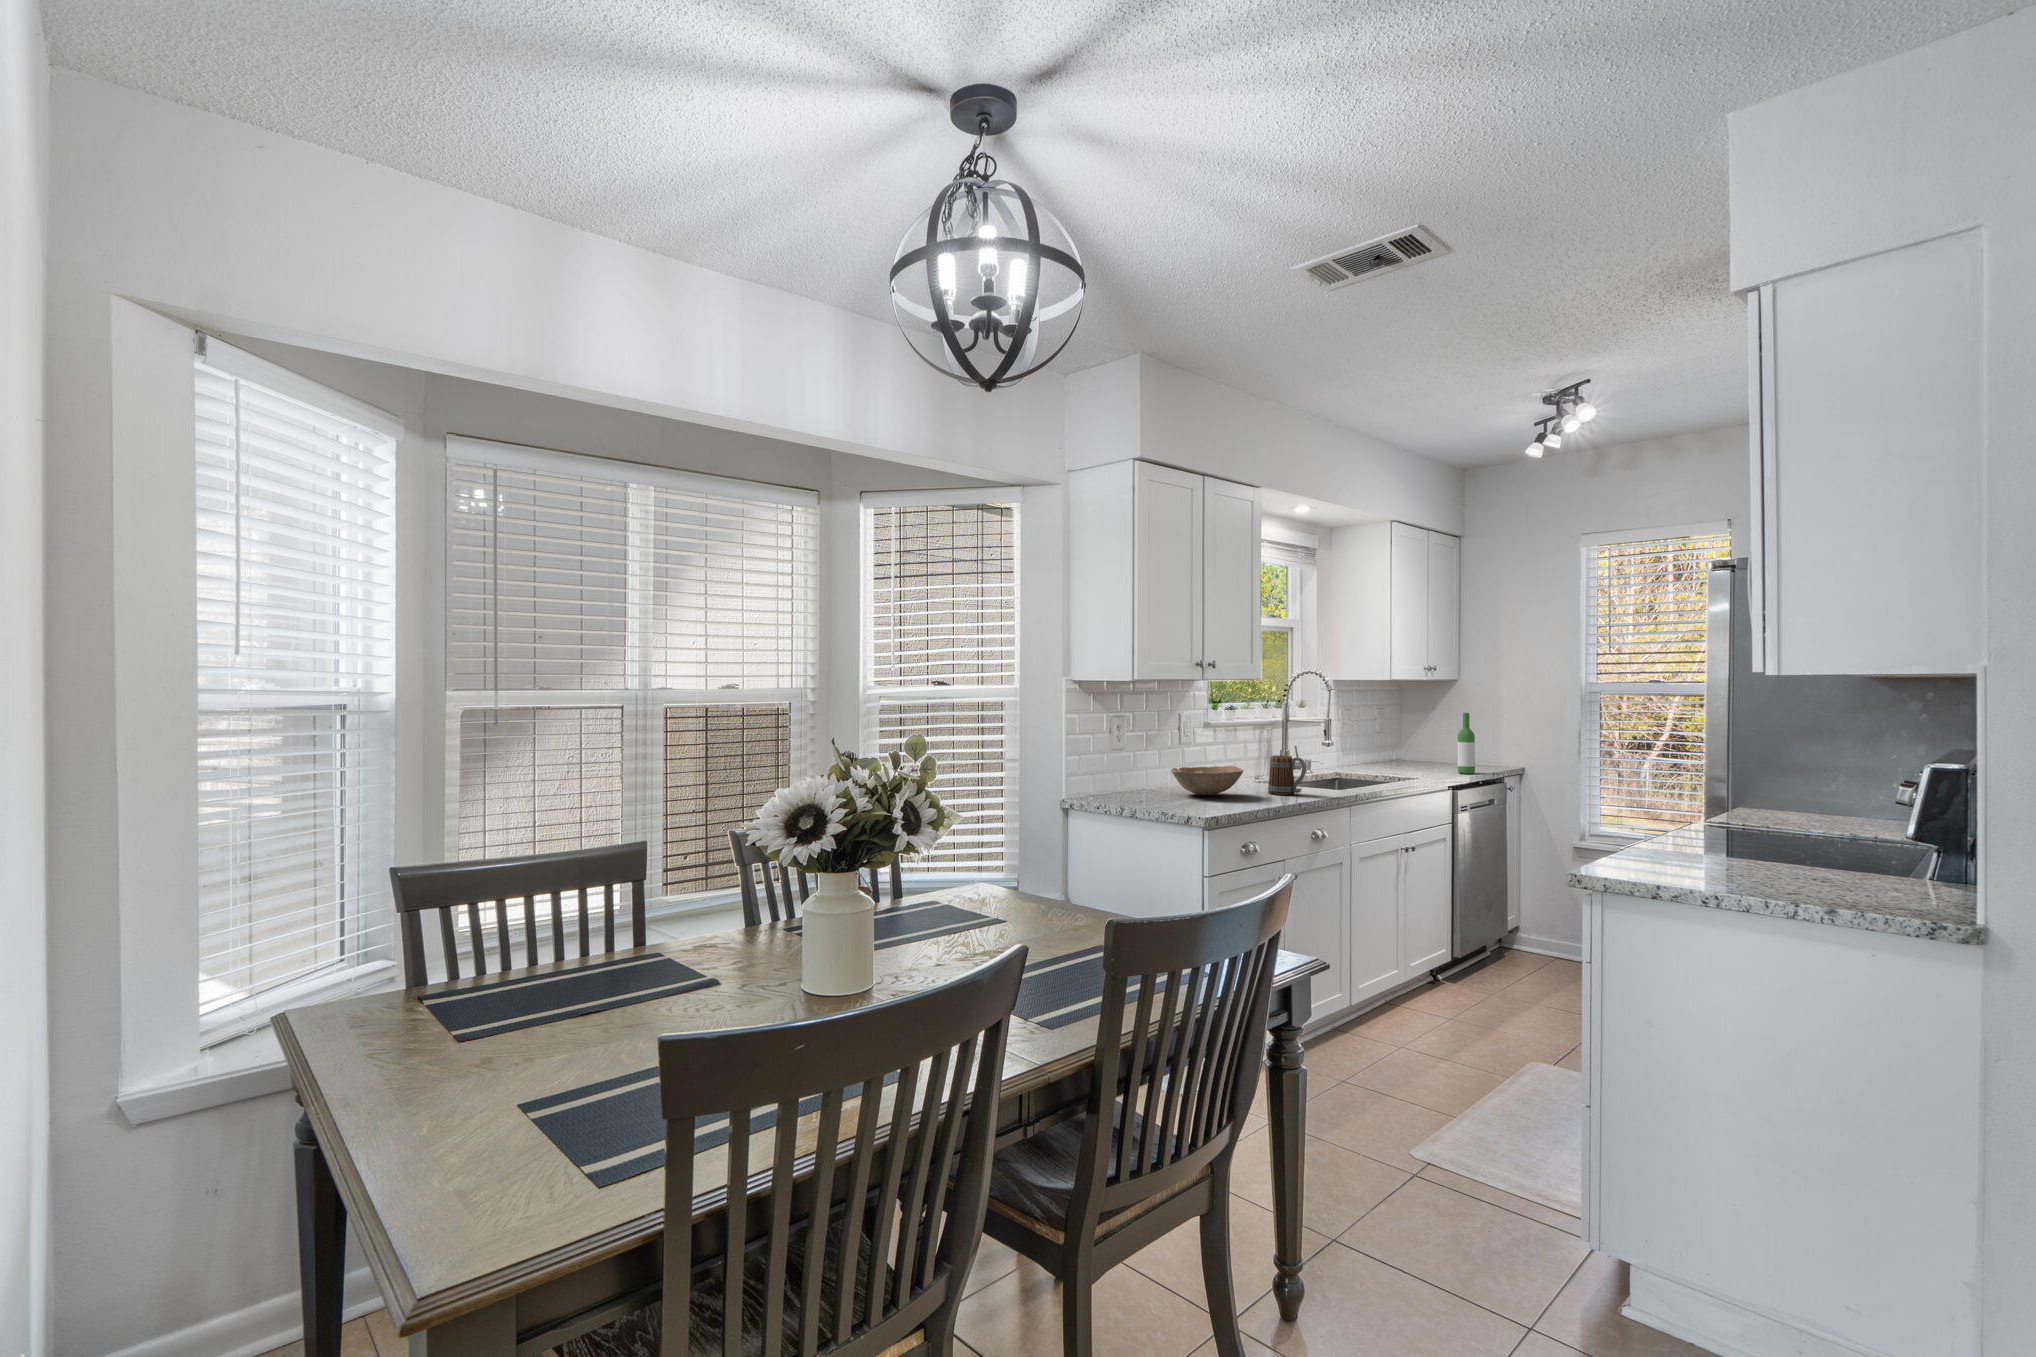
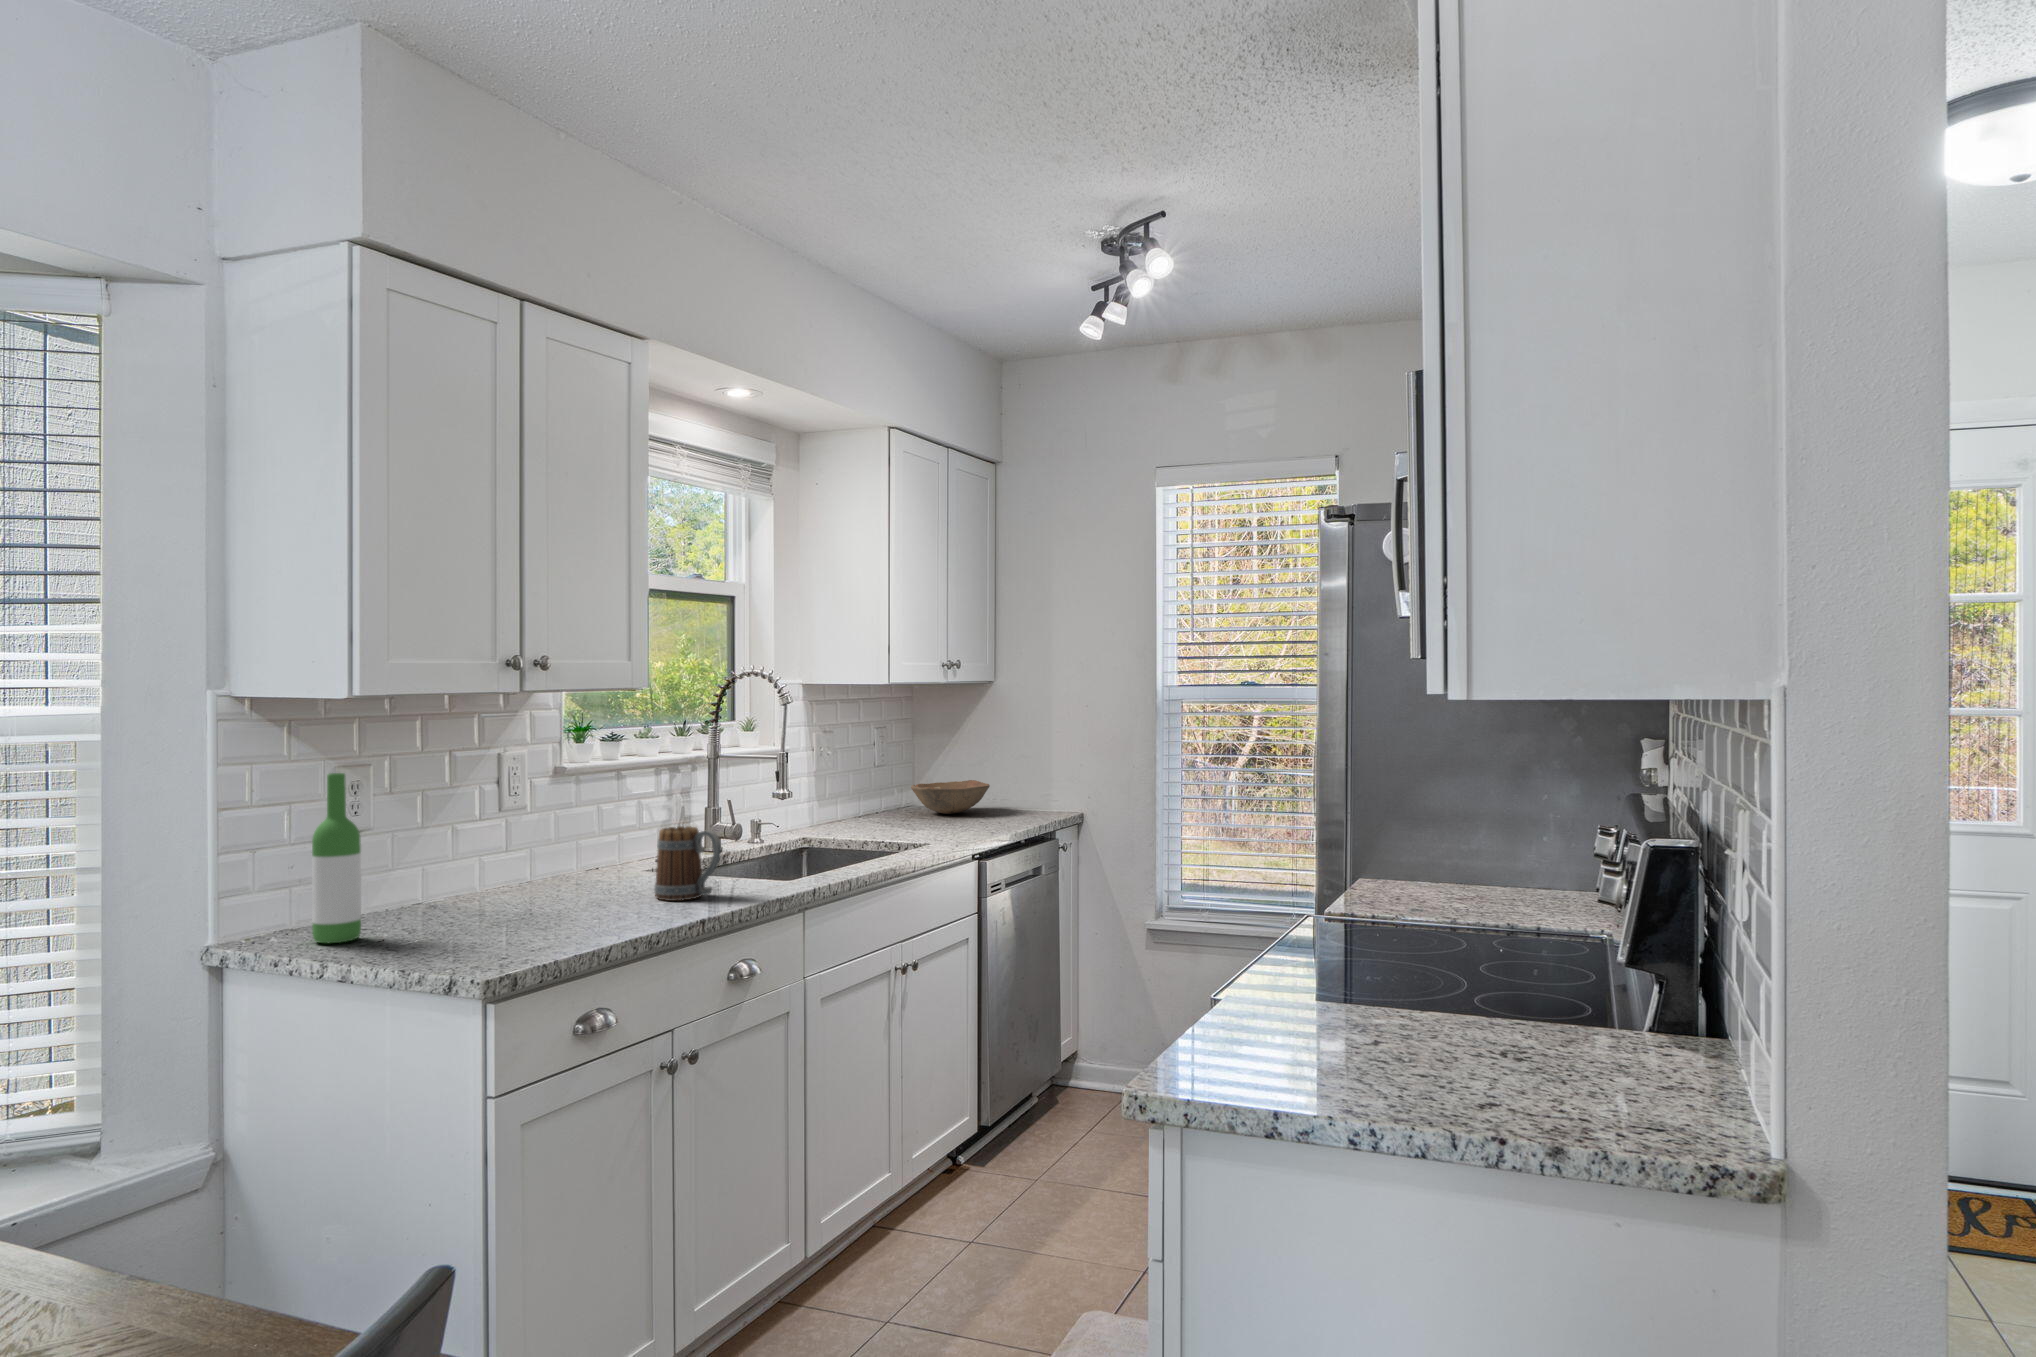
wine bottle: present [1458,713,1475,774] -> present [312,773,361,943]
bowl: present [1171,766,1243,796] -> present [911,780,990,814]

